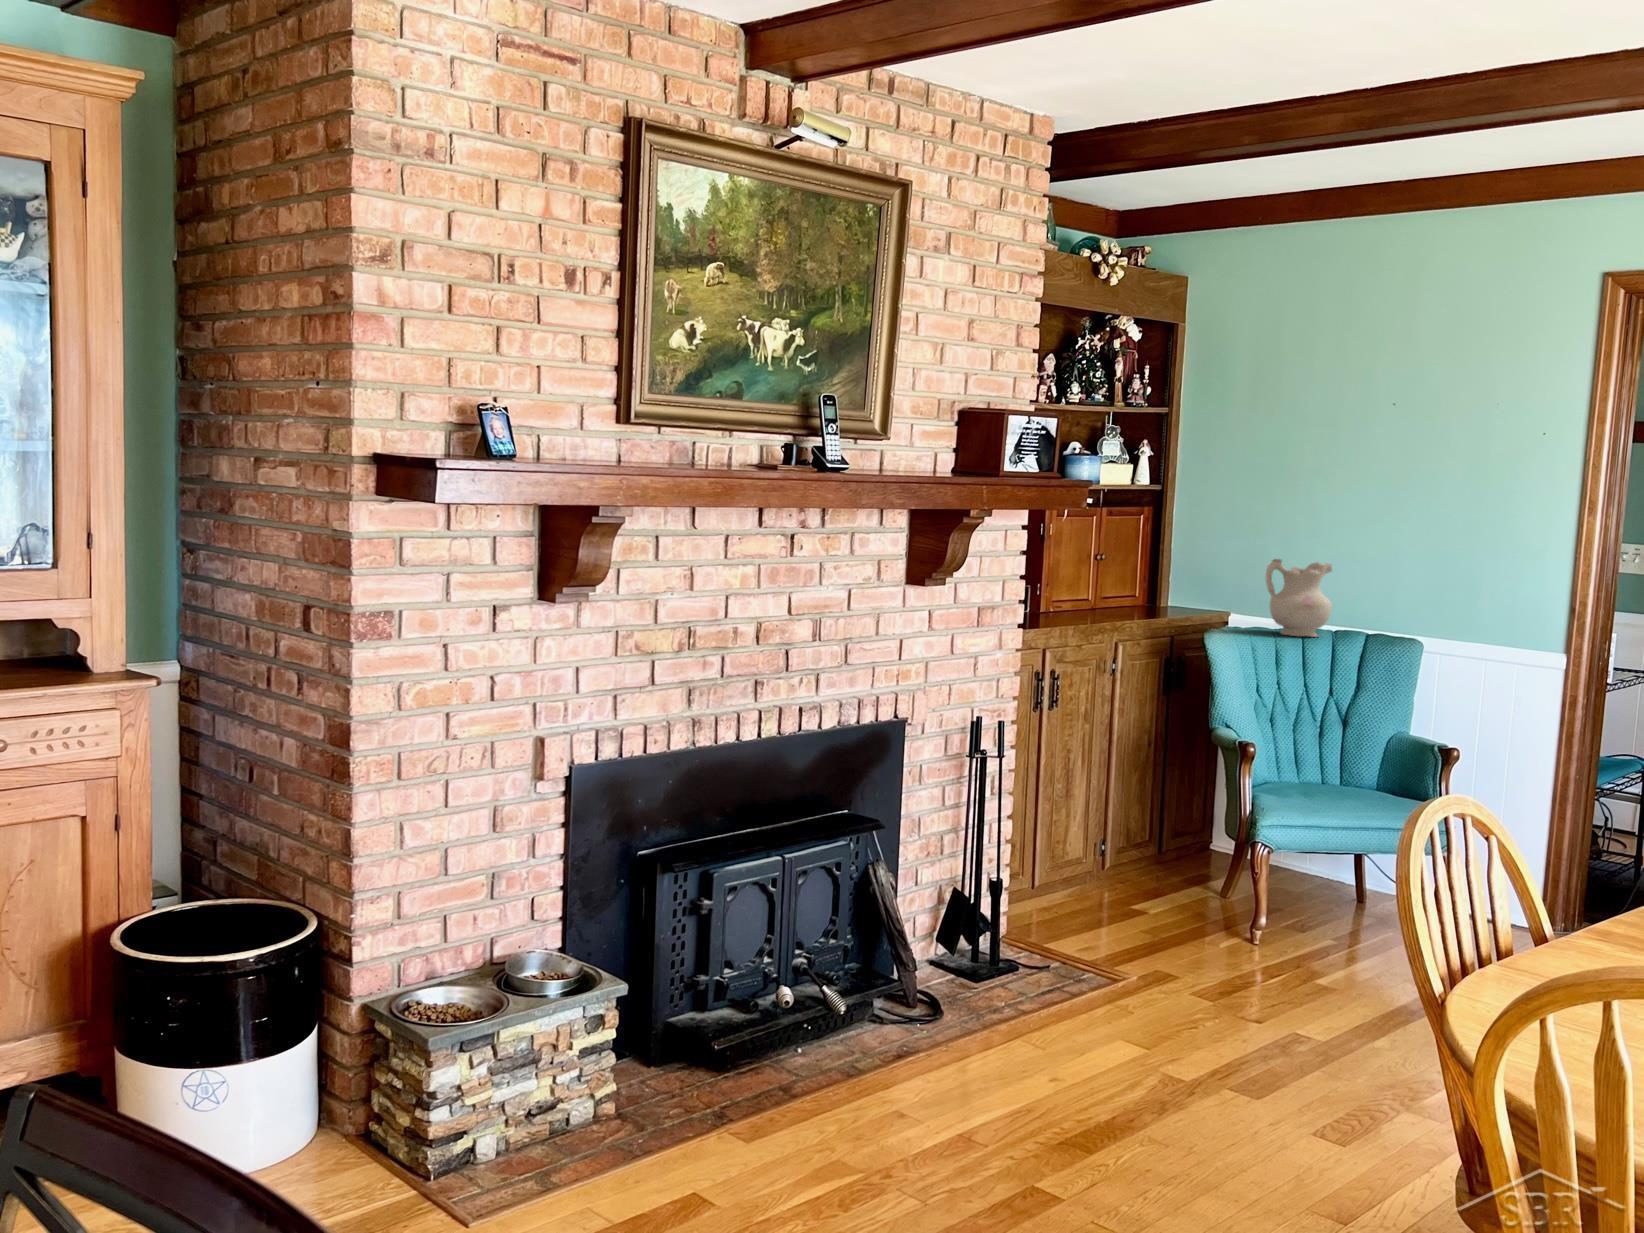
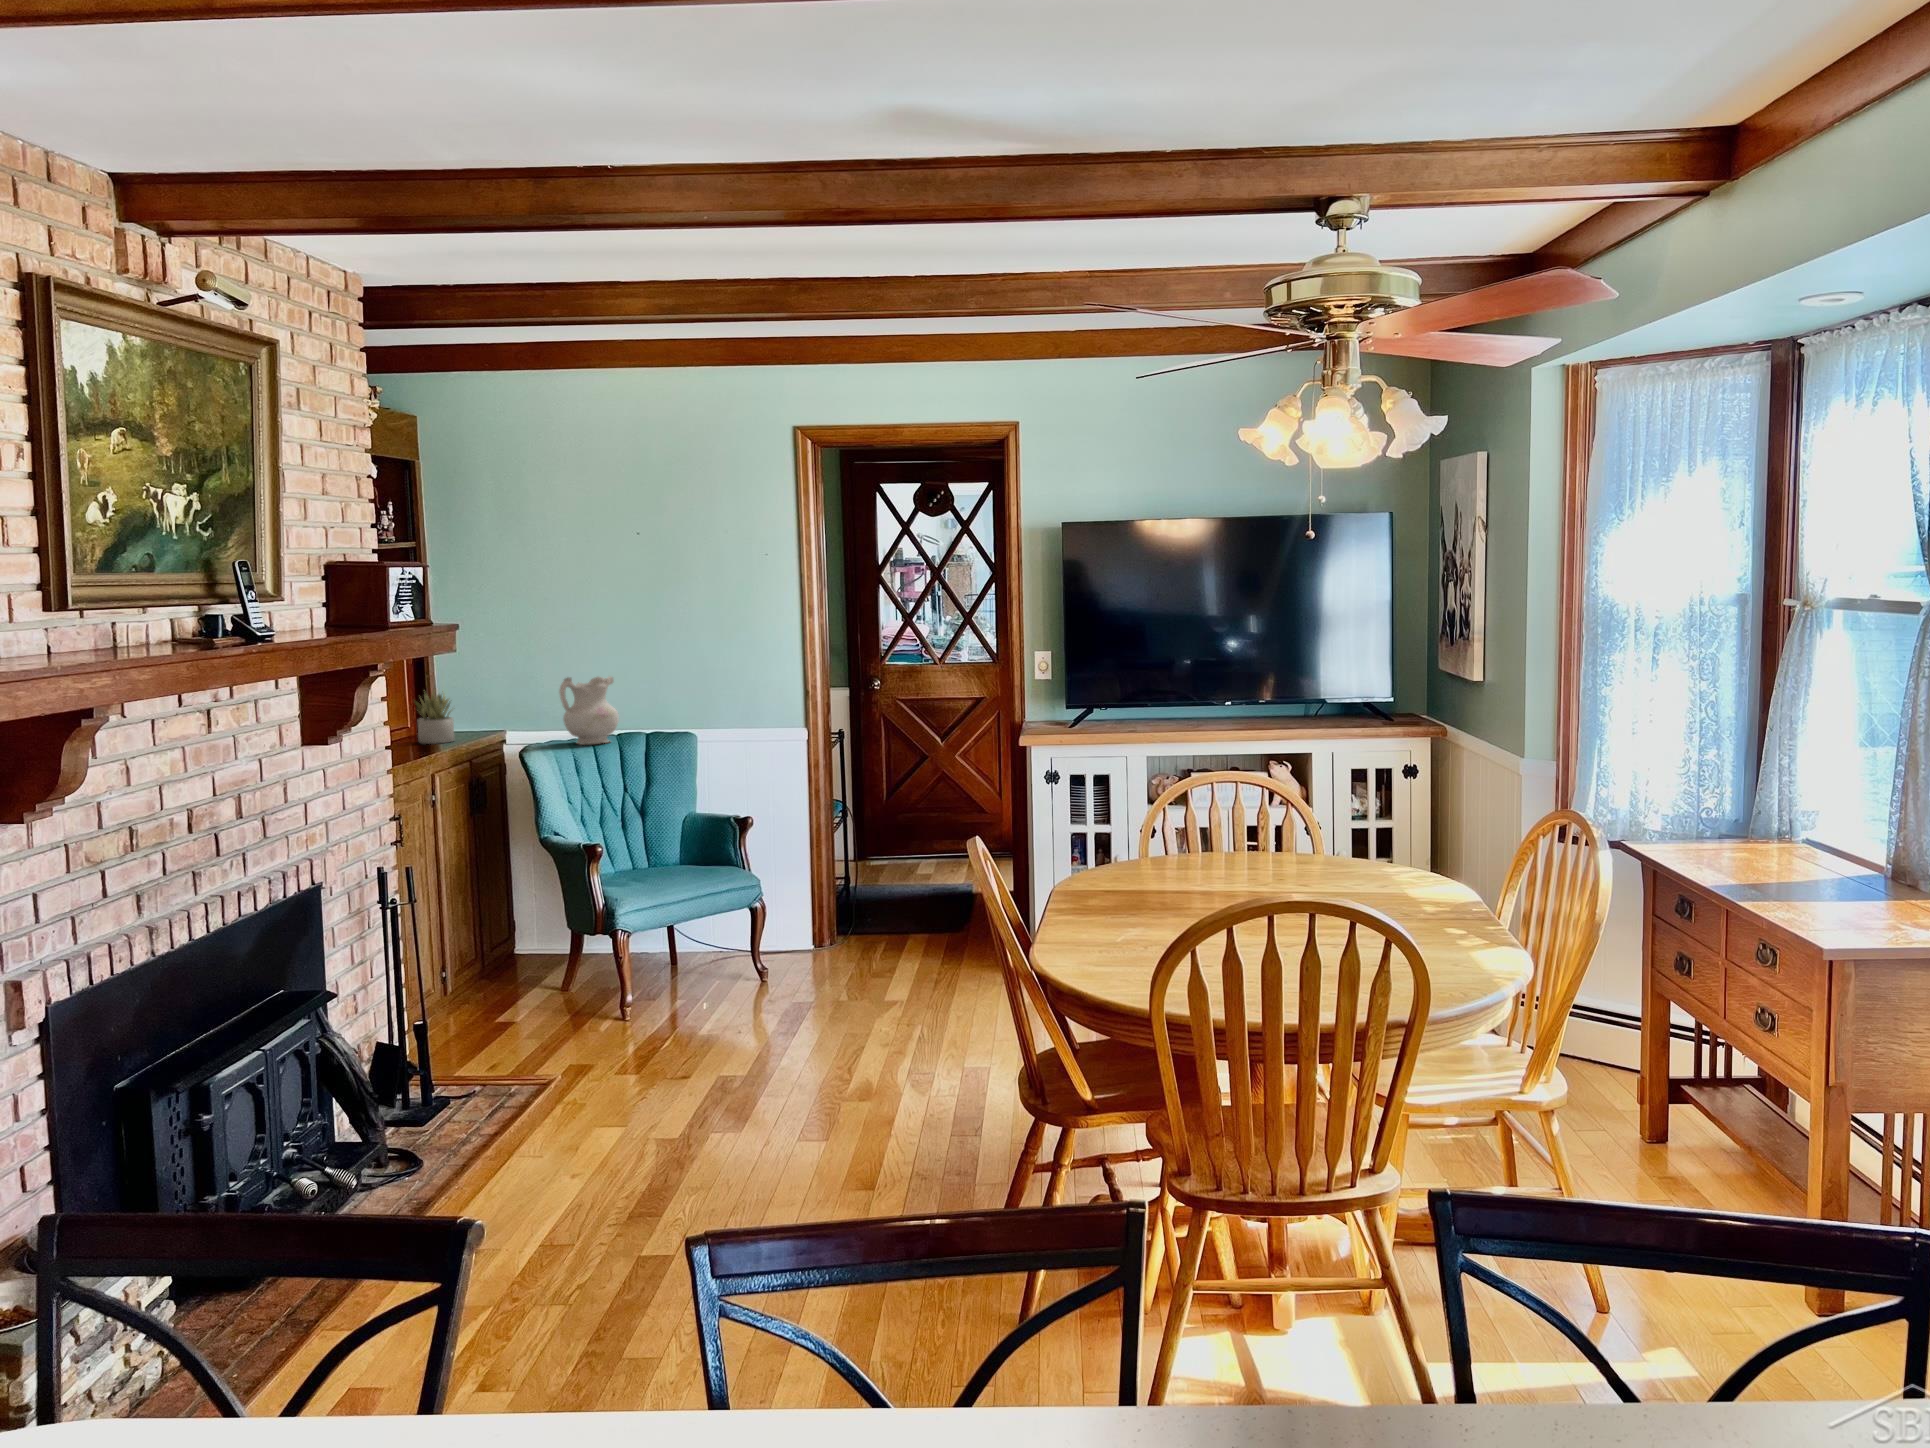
succulent plant: none [1138,557,1177,614] -> present [414,691,454,744]

